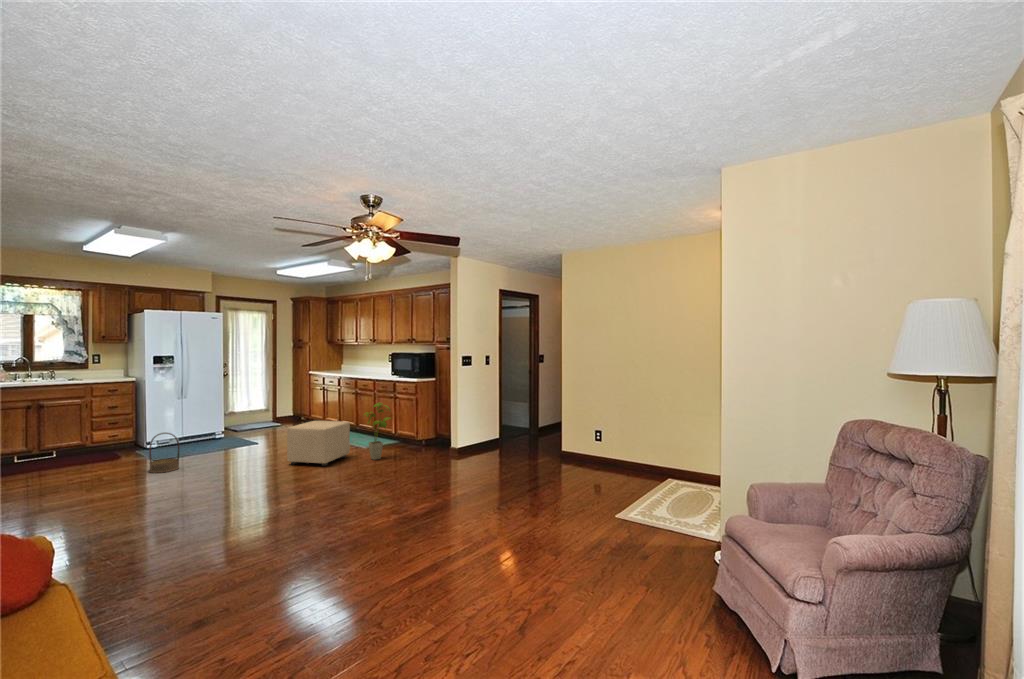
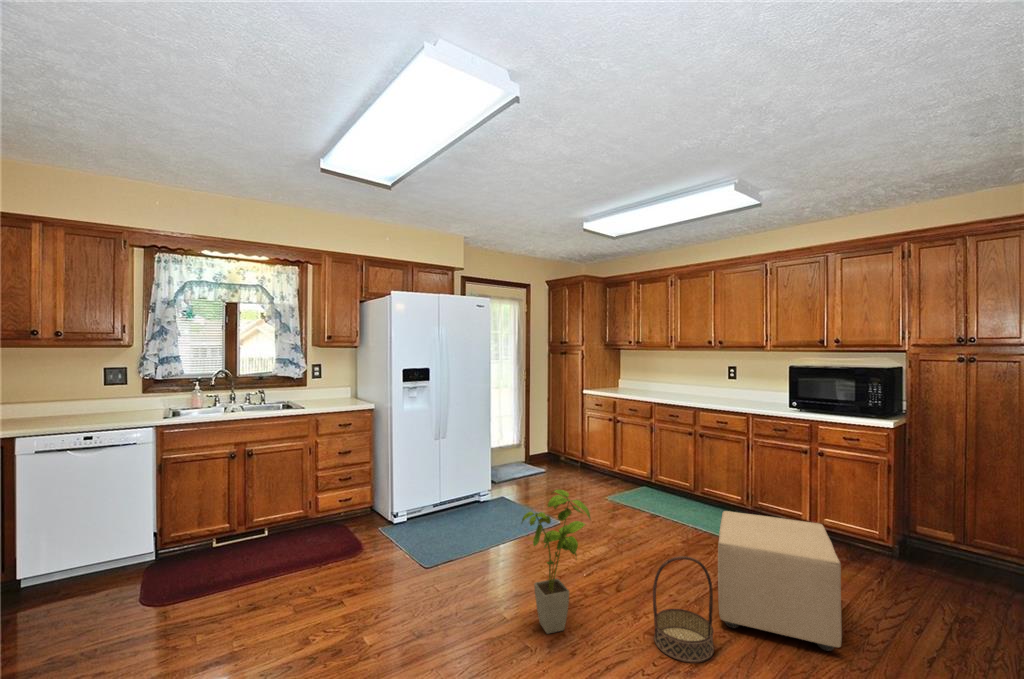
house plant: present [365,402,391,460] -> present [522,490,590,634]
basket: present [149,433,179,473] -> present [653,556,714,663]

